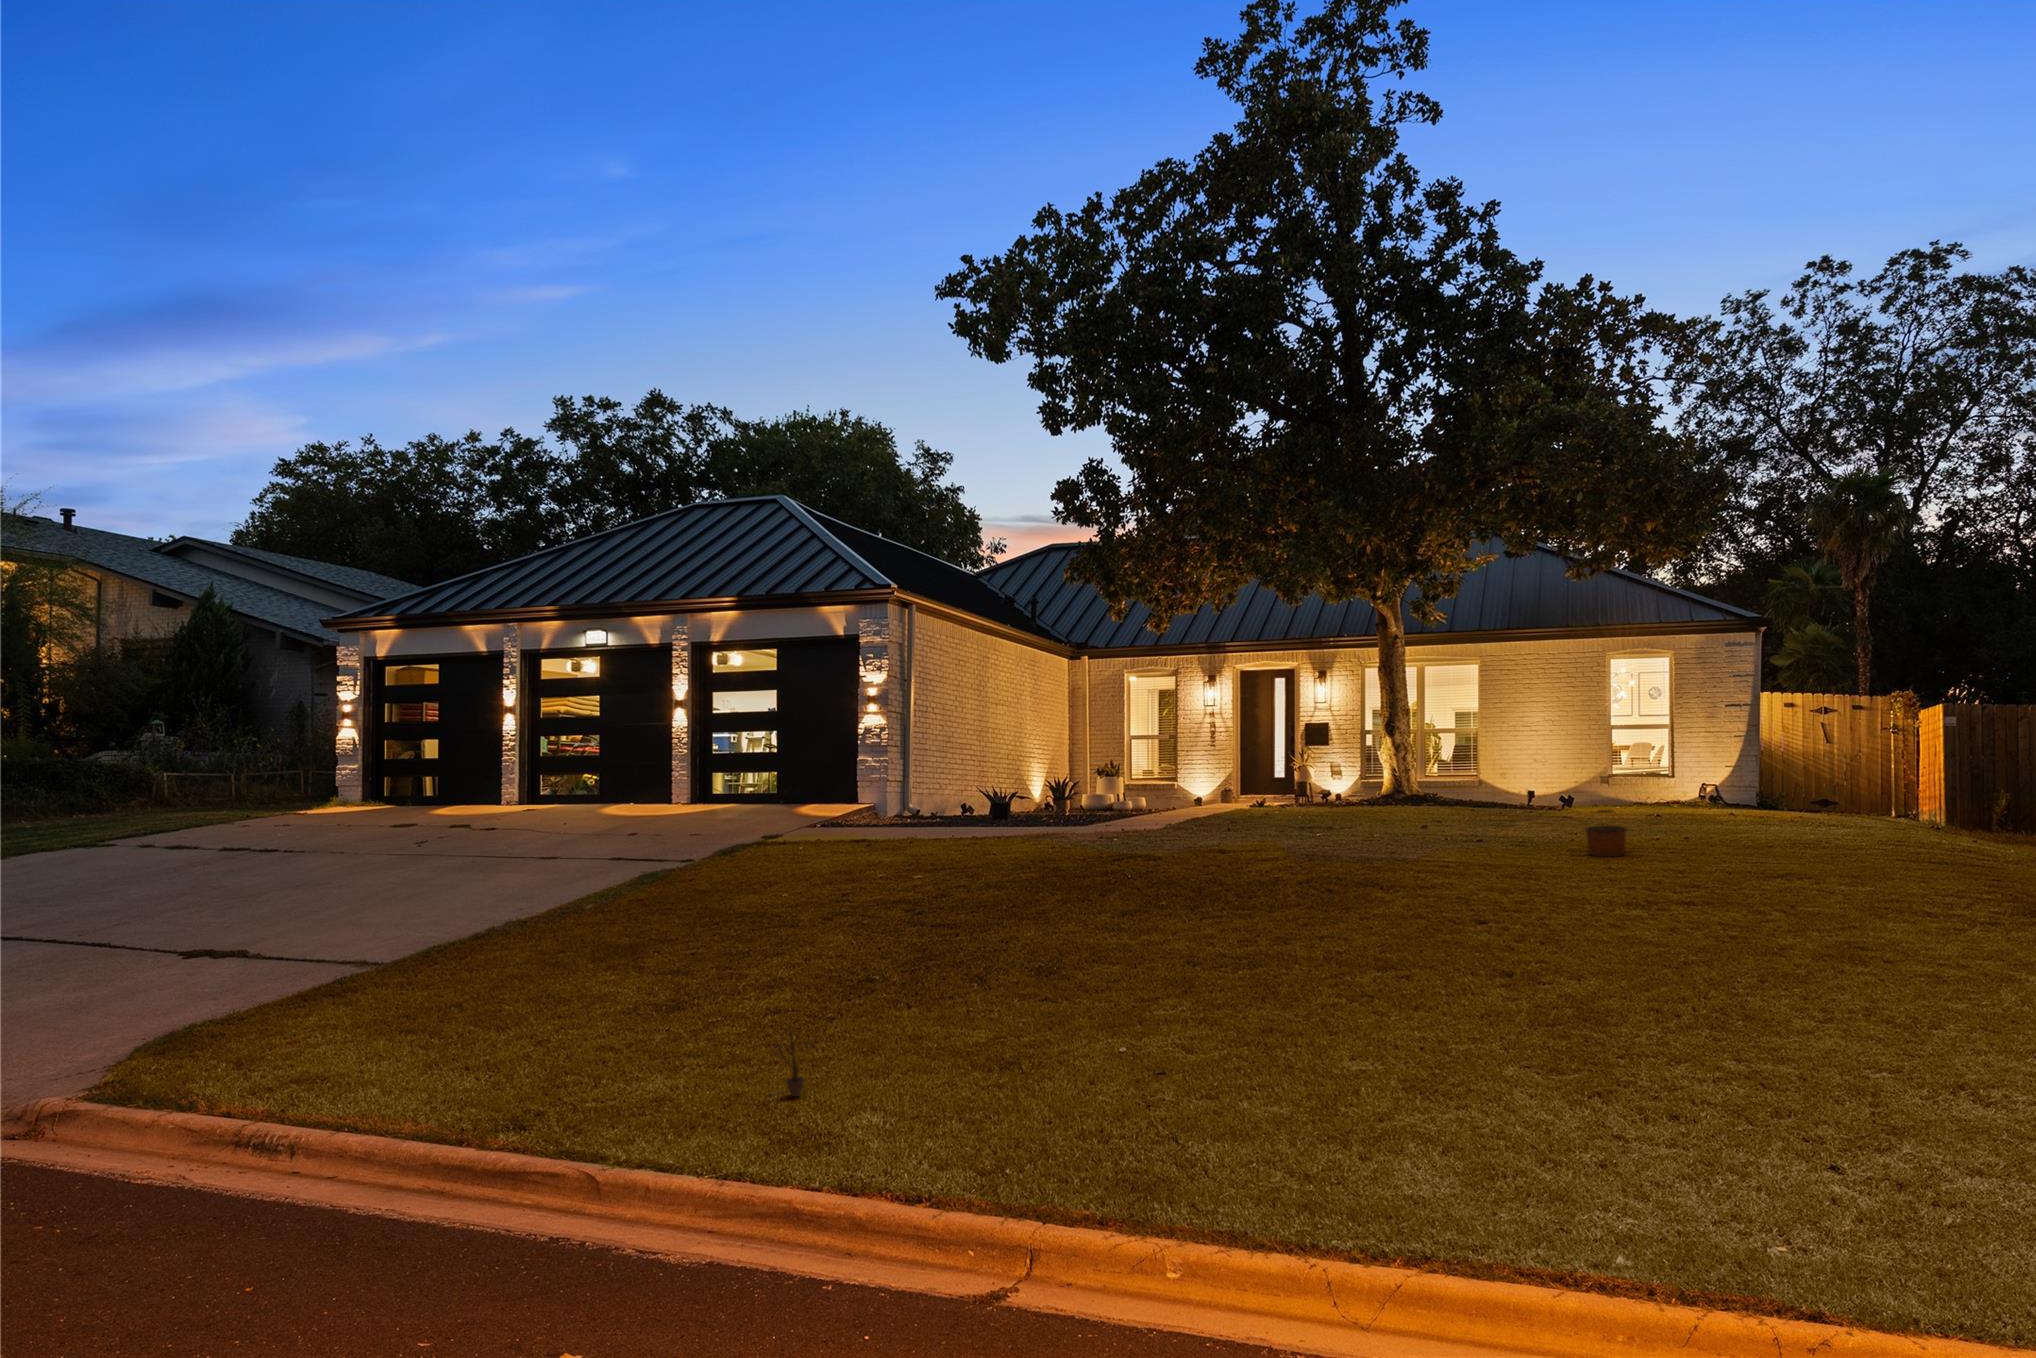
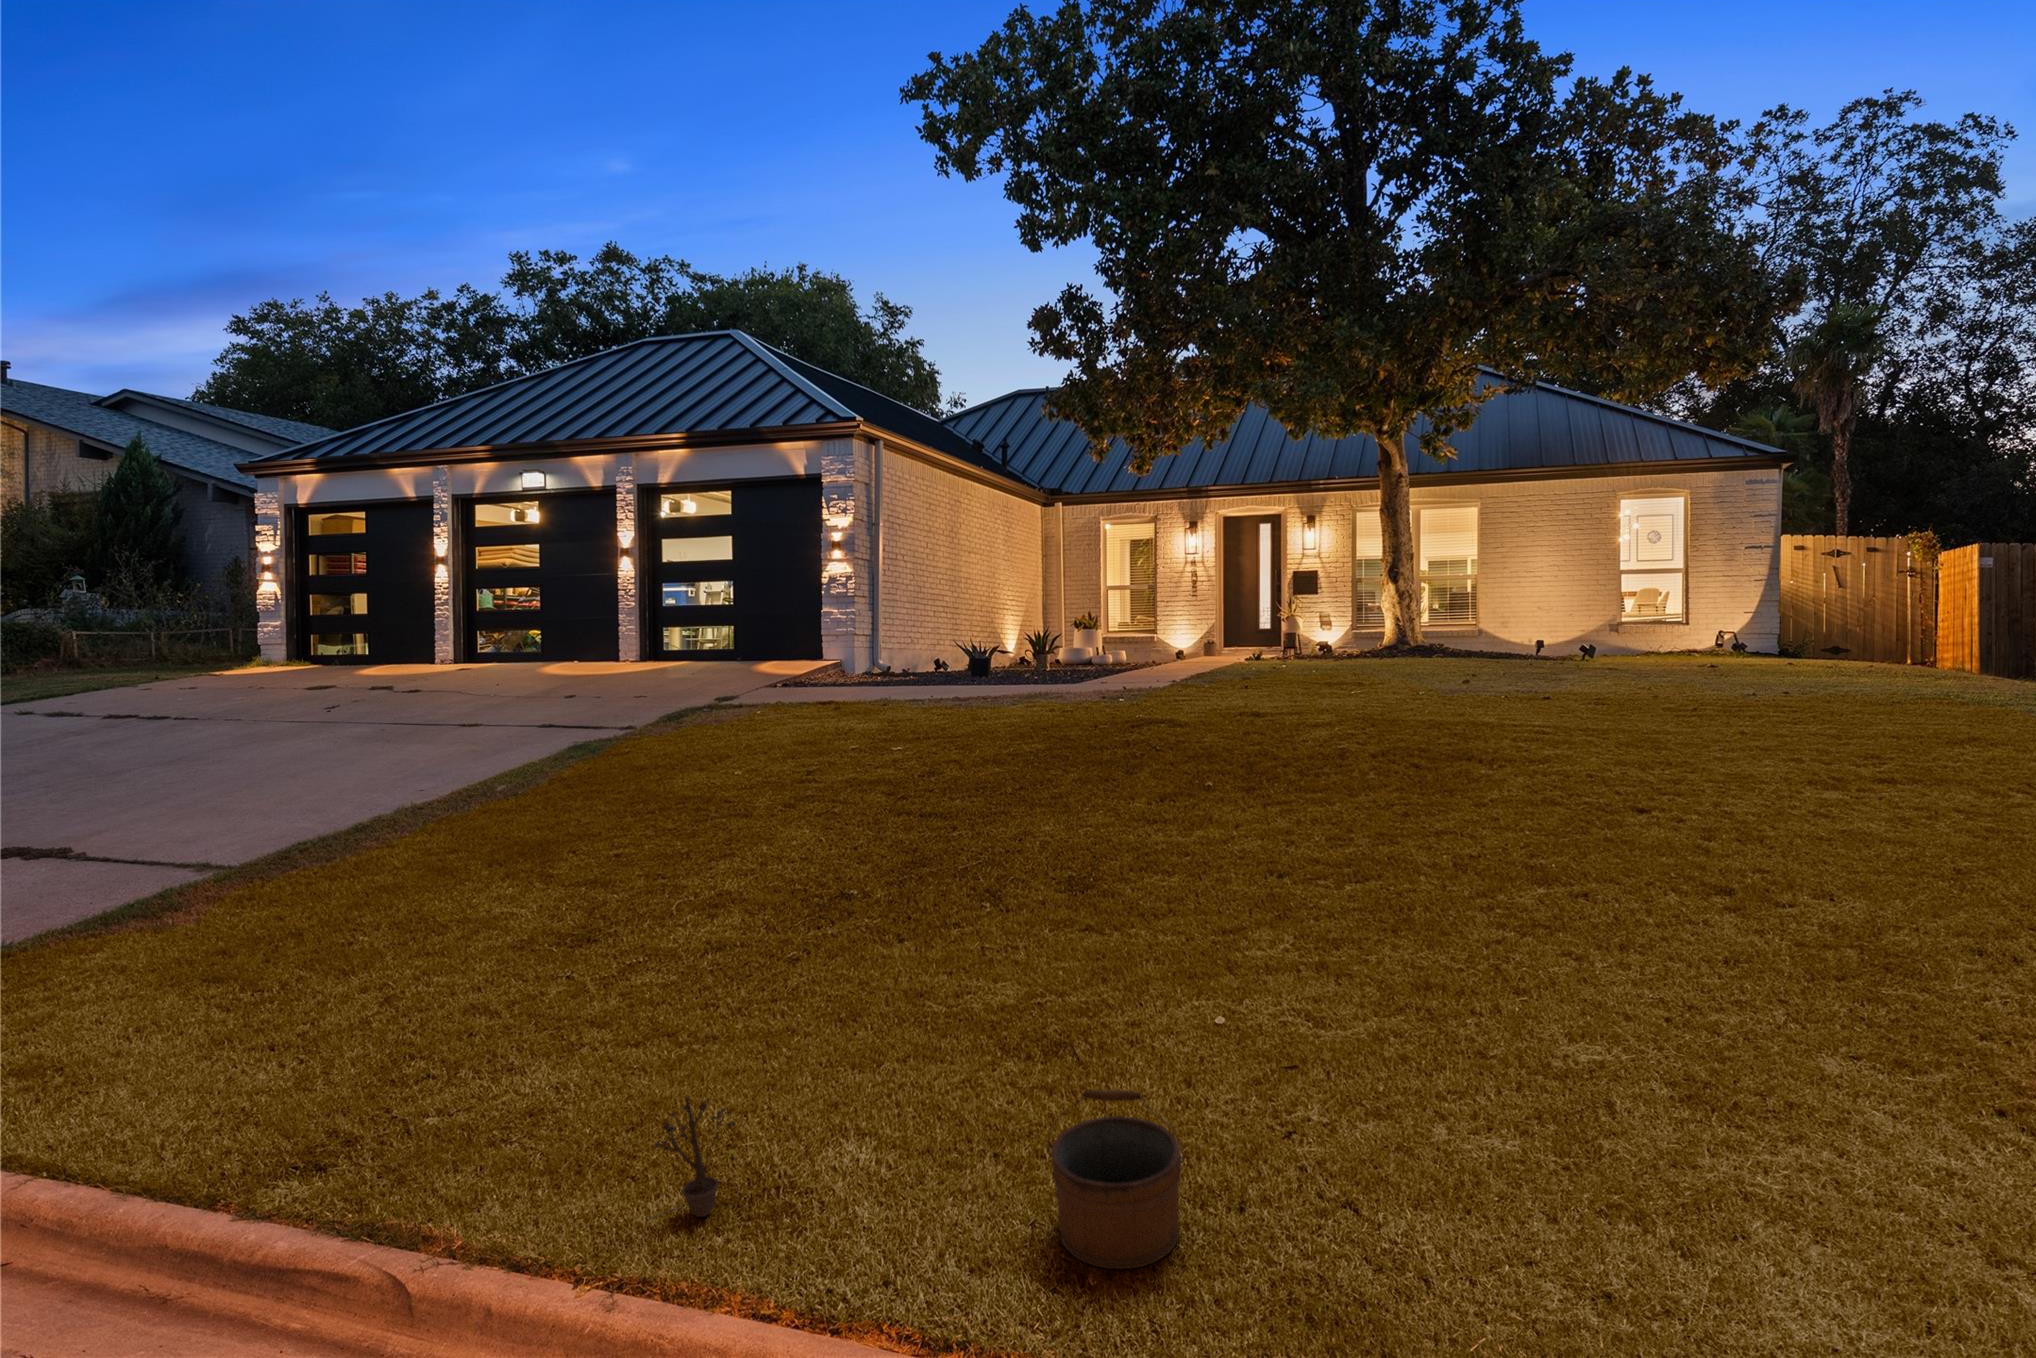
bucket: present [1585,810,1626,857] -> present [1048,1090,1184,1269]

